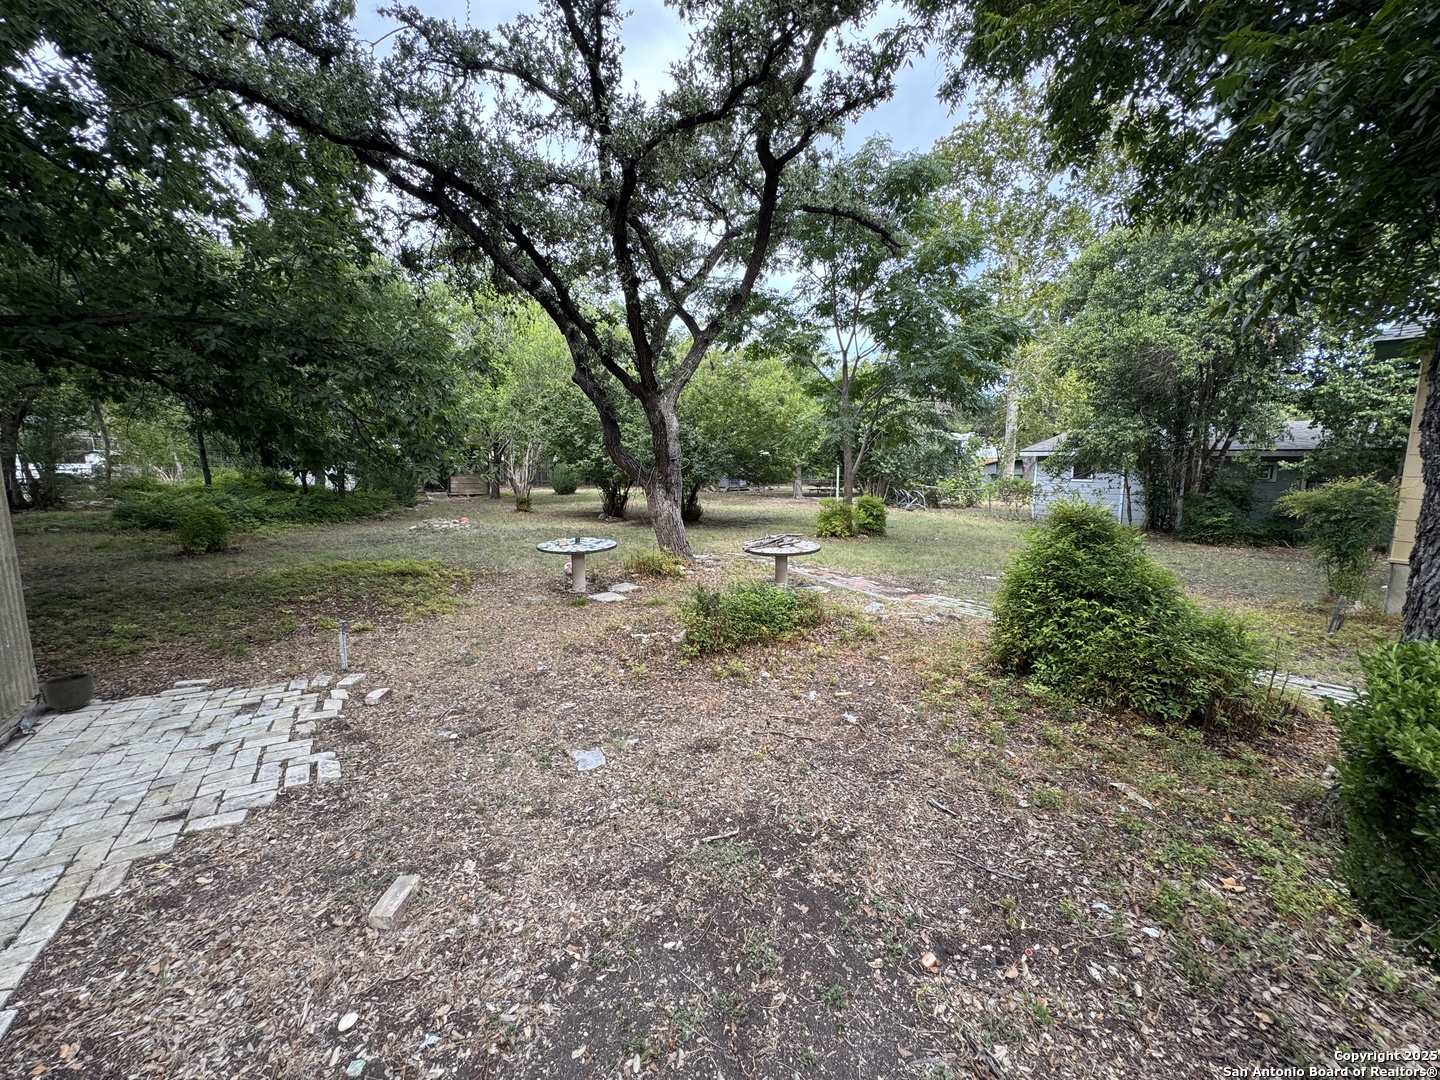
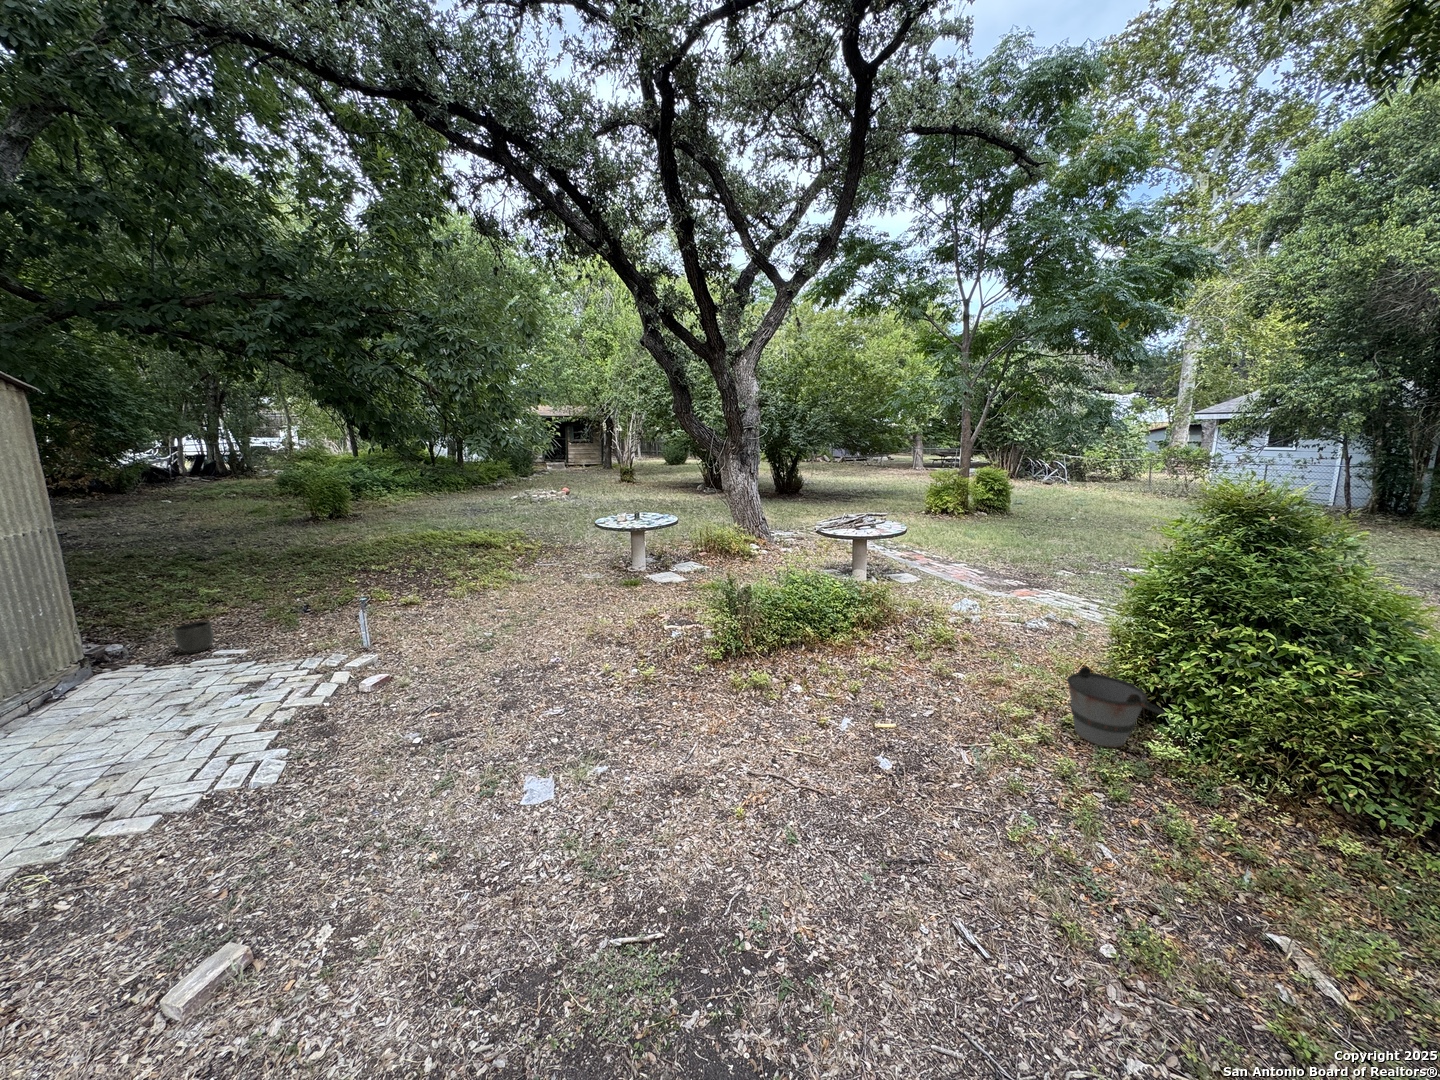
bucket: none [970,639,1037,697] -> present [1067,667,1165,747]

